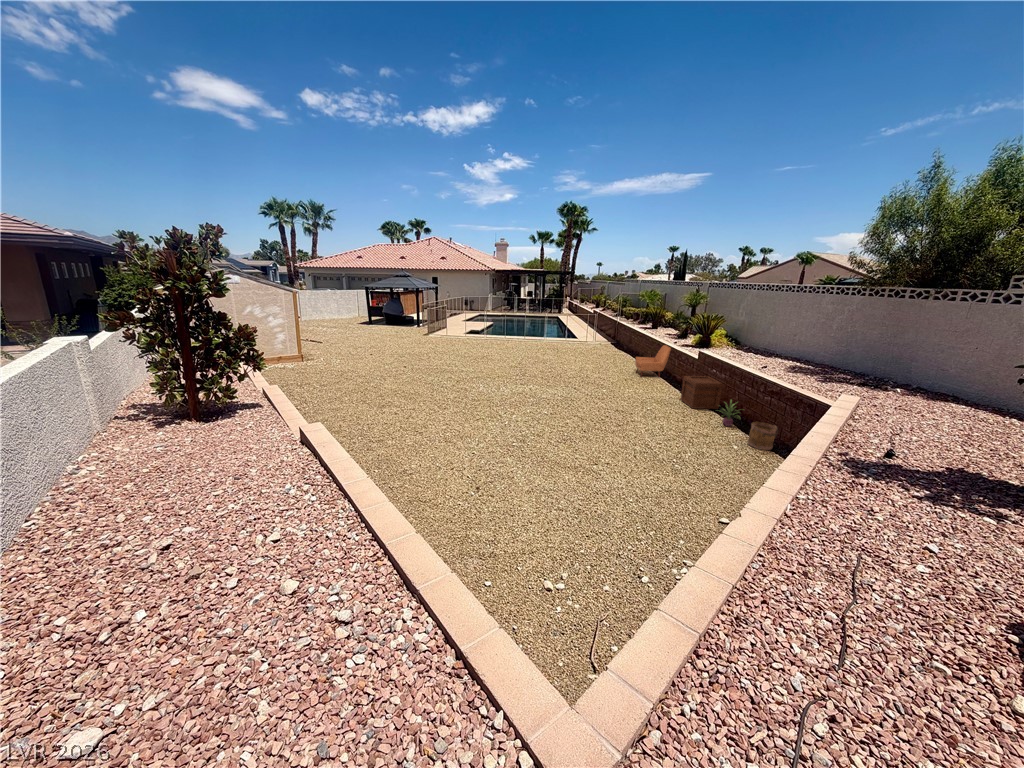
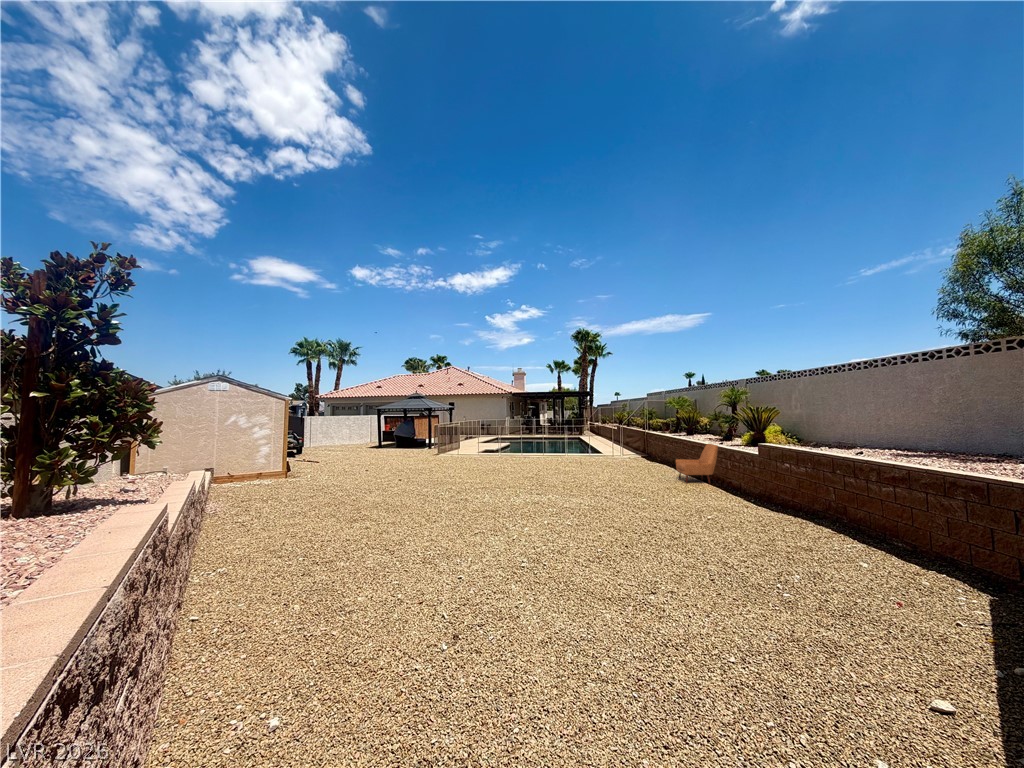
wooden crate: present [681,376,723,409] -> none [747,471,807,514]
decorative plant: present [723,400,740,426] -> none [806,494,855,535]
bucket: present [748,422,778,450] -> none [880,521,930,566]

